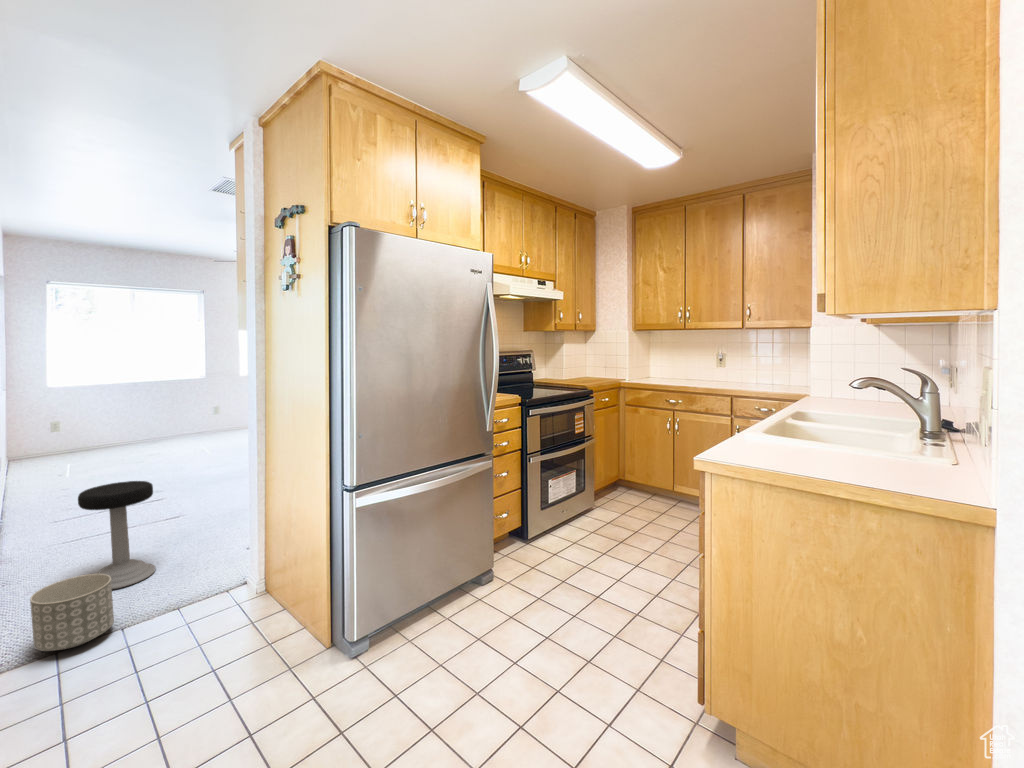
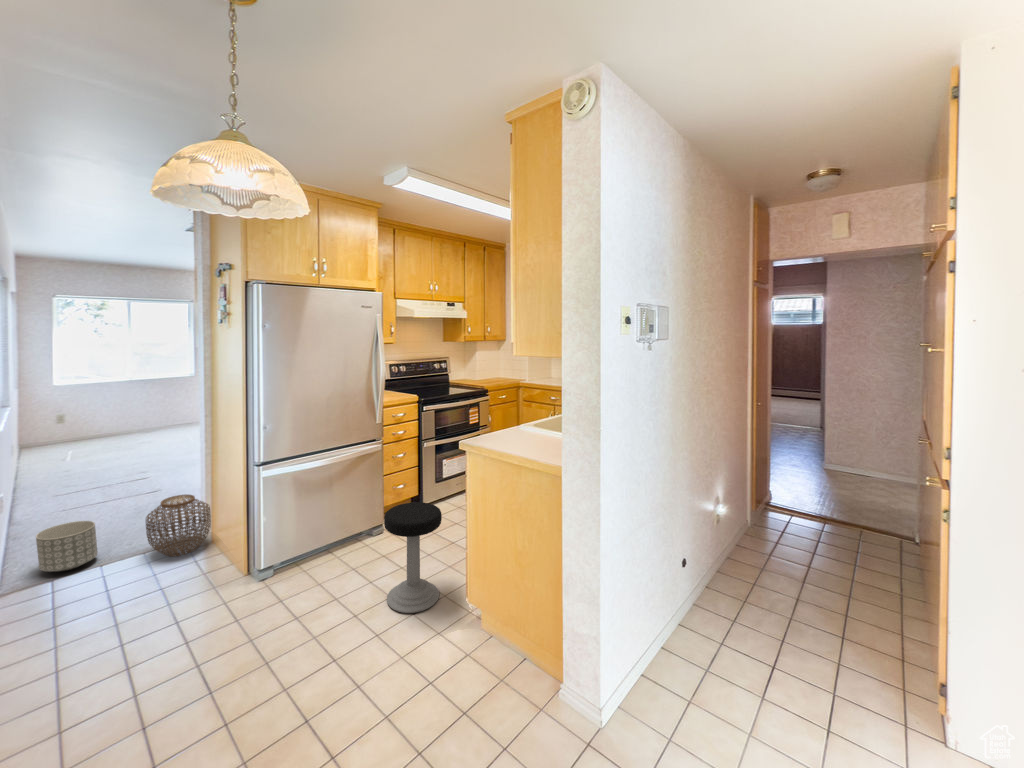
stool: present [78,481,155,589] -> present [384,502,442,613]
woven basket: none [181,533,266,622] -> present [146,494,211,557]

